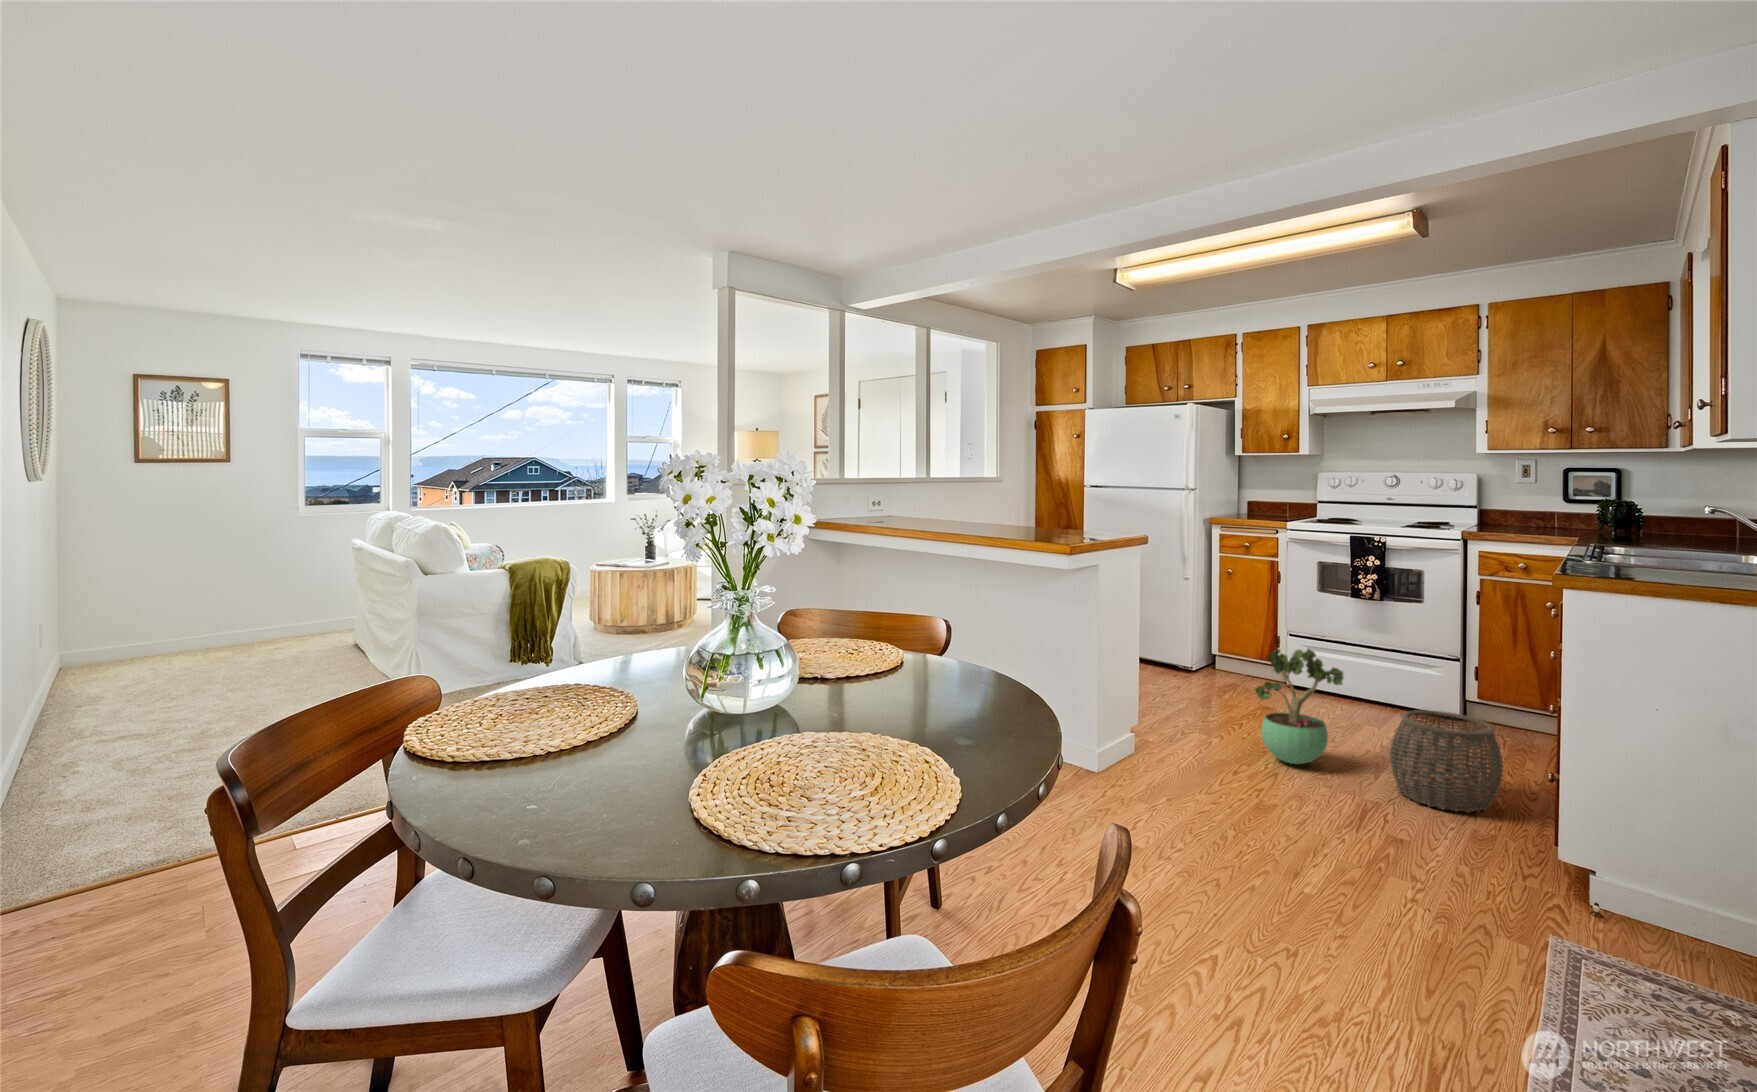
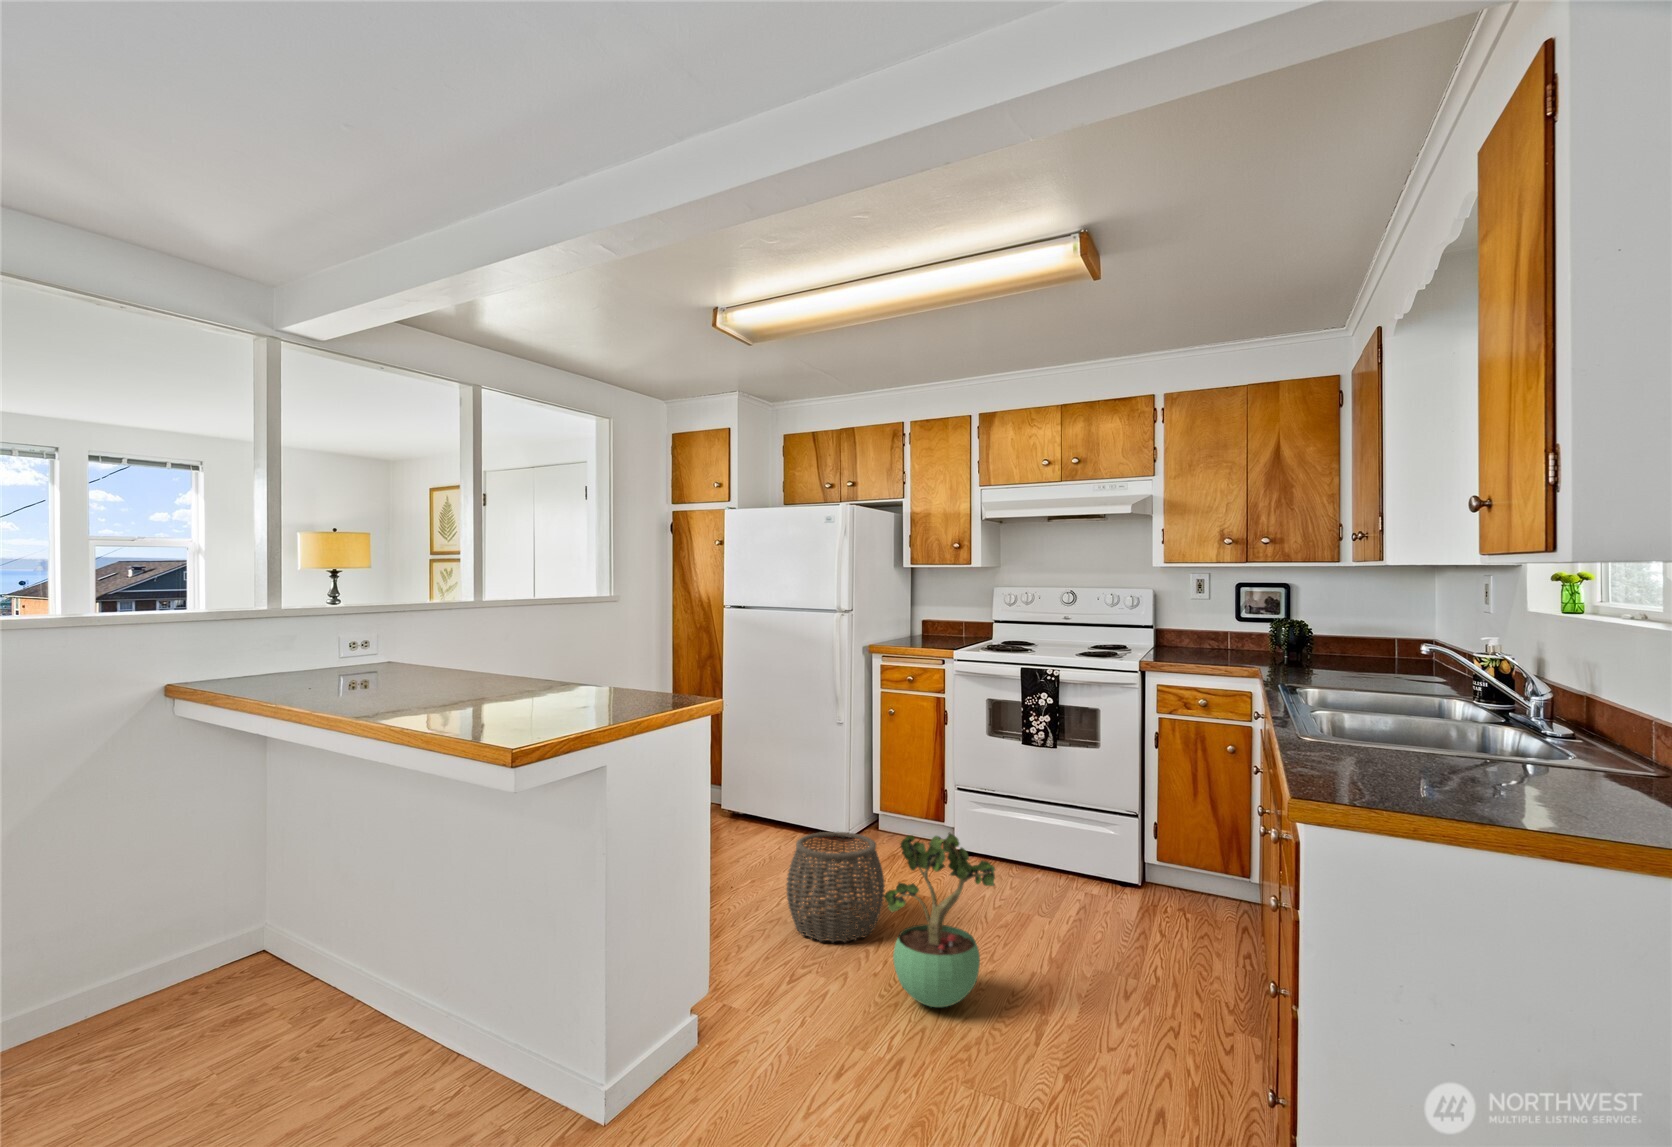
woven basket: present [1389,710,1504,813] -> present [786,832,885,942]

